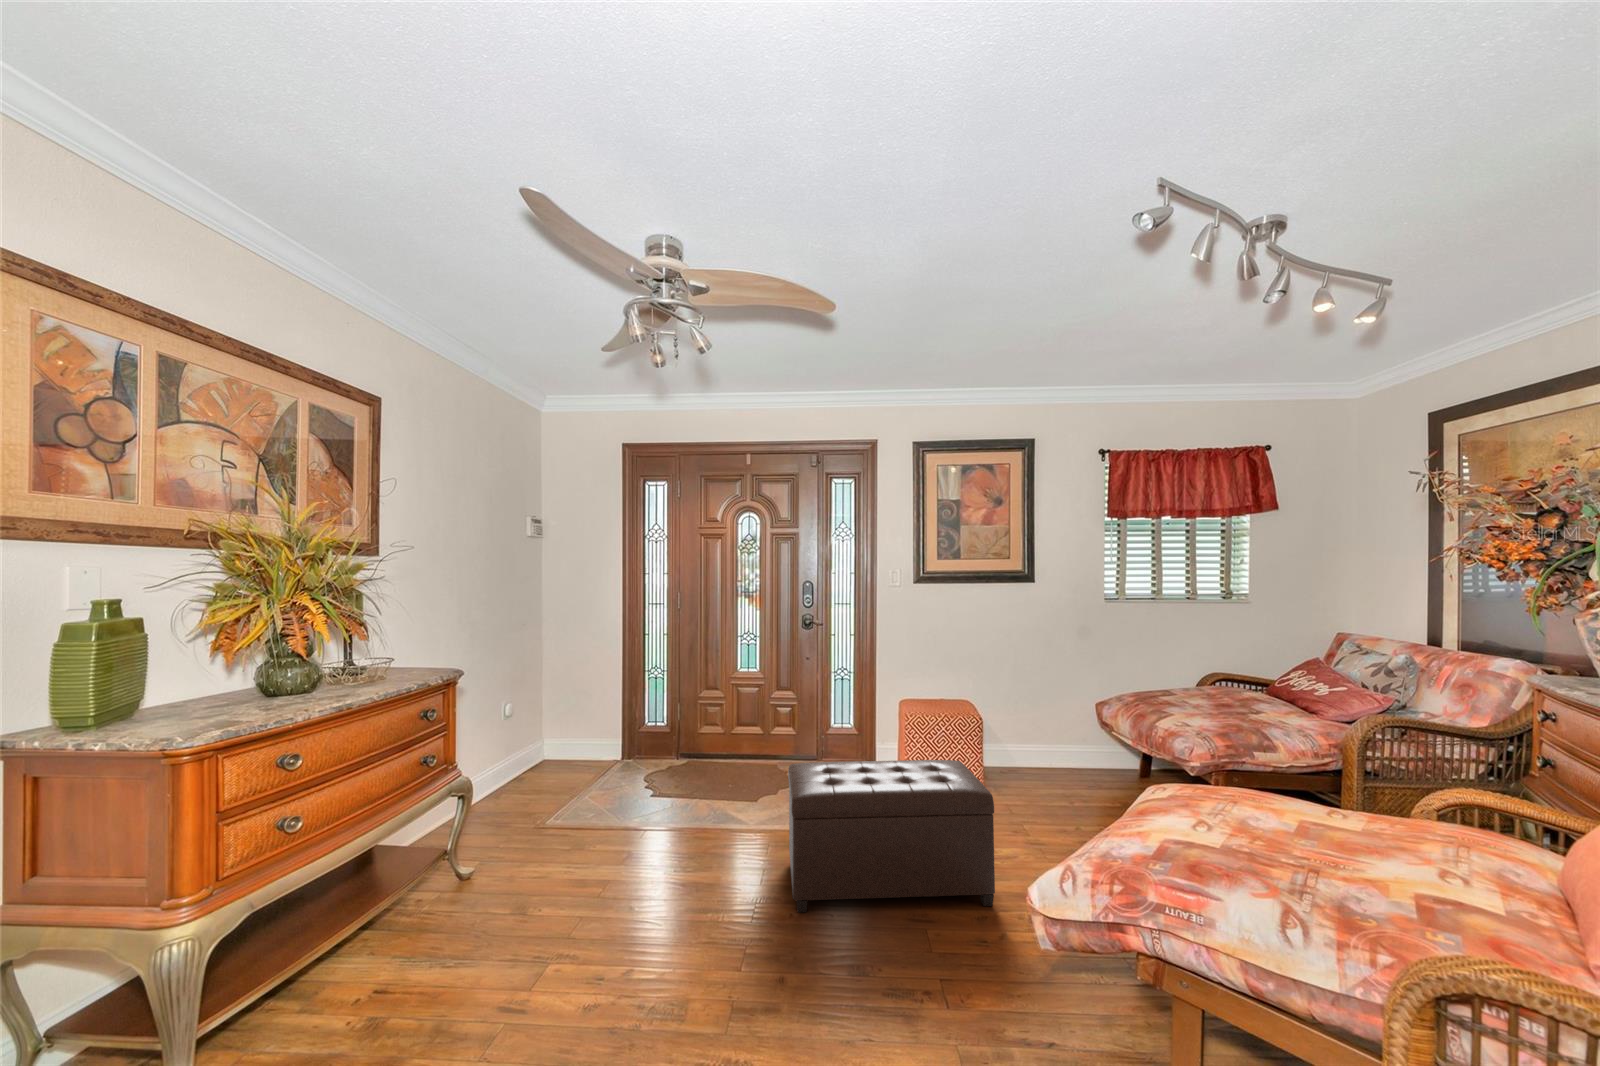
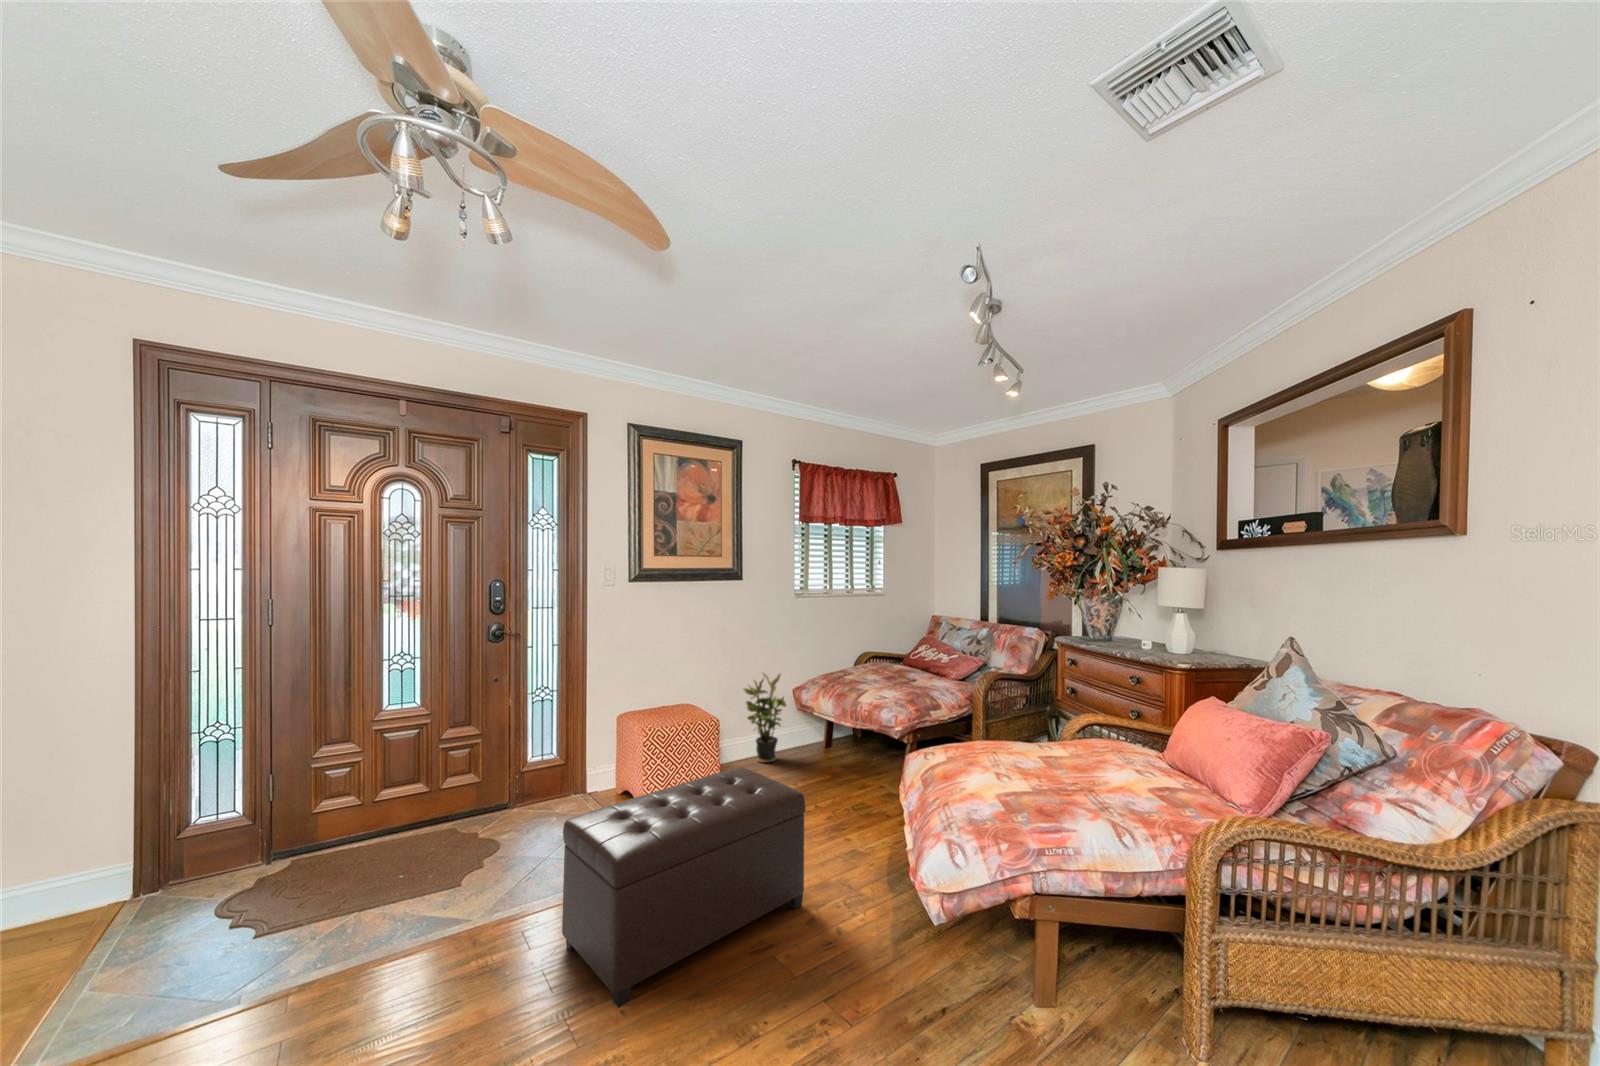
potted plant: none [1035,681,1088,779] -> present [744,674,786,763]

